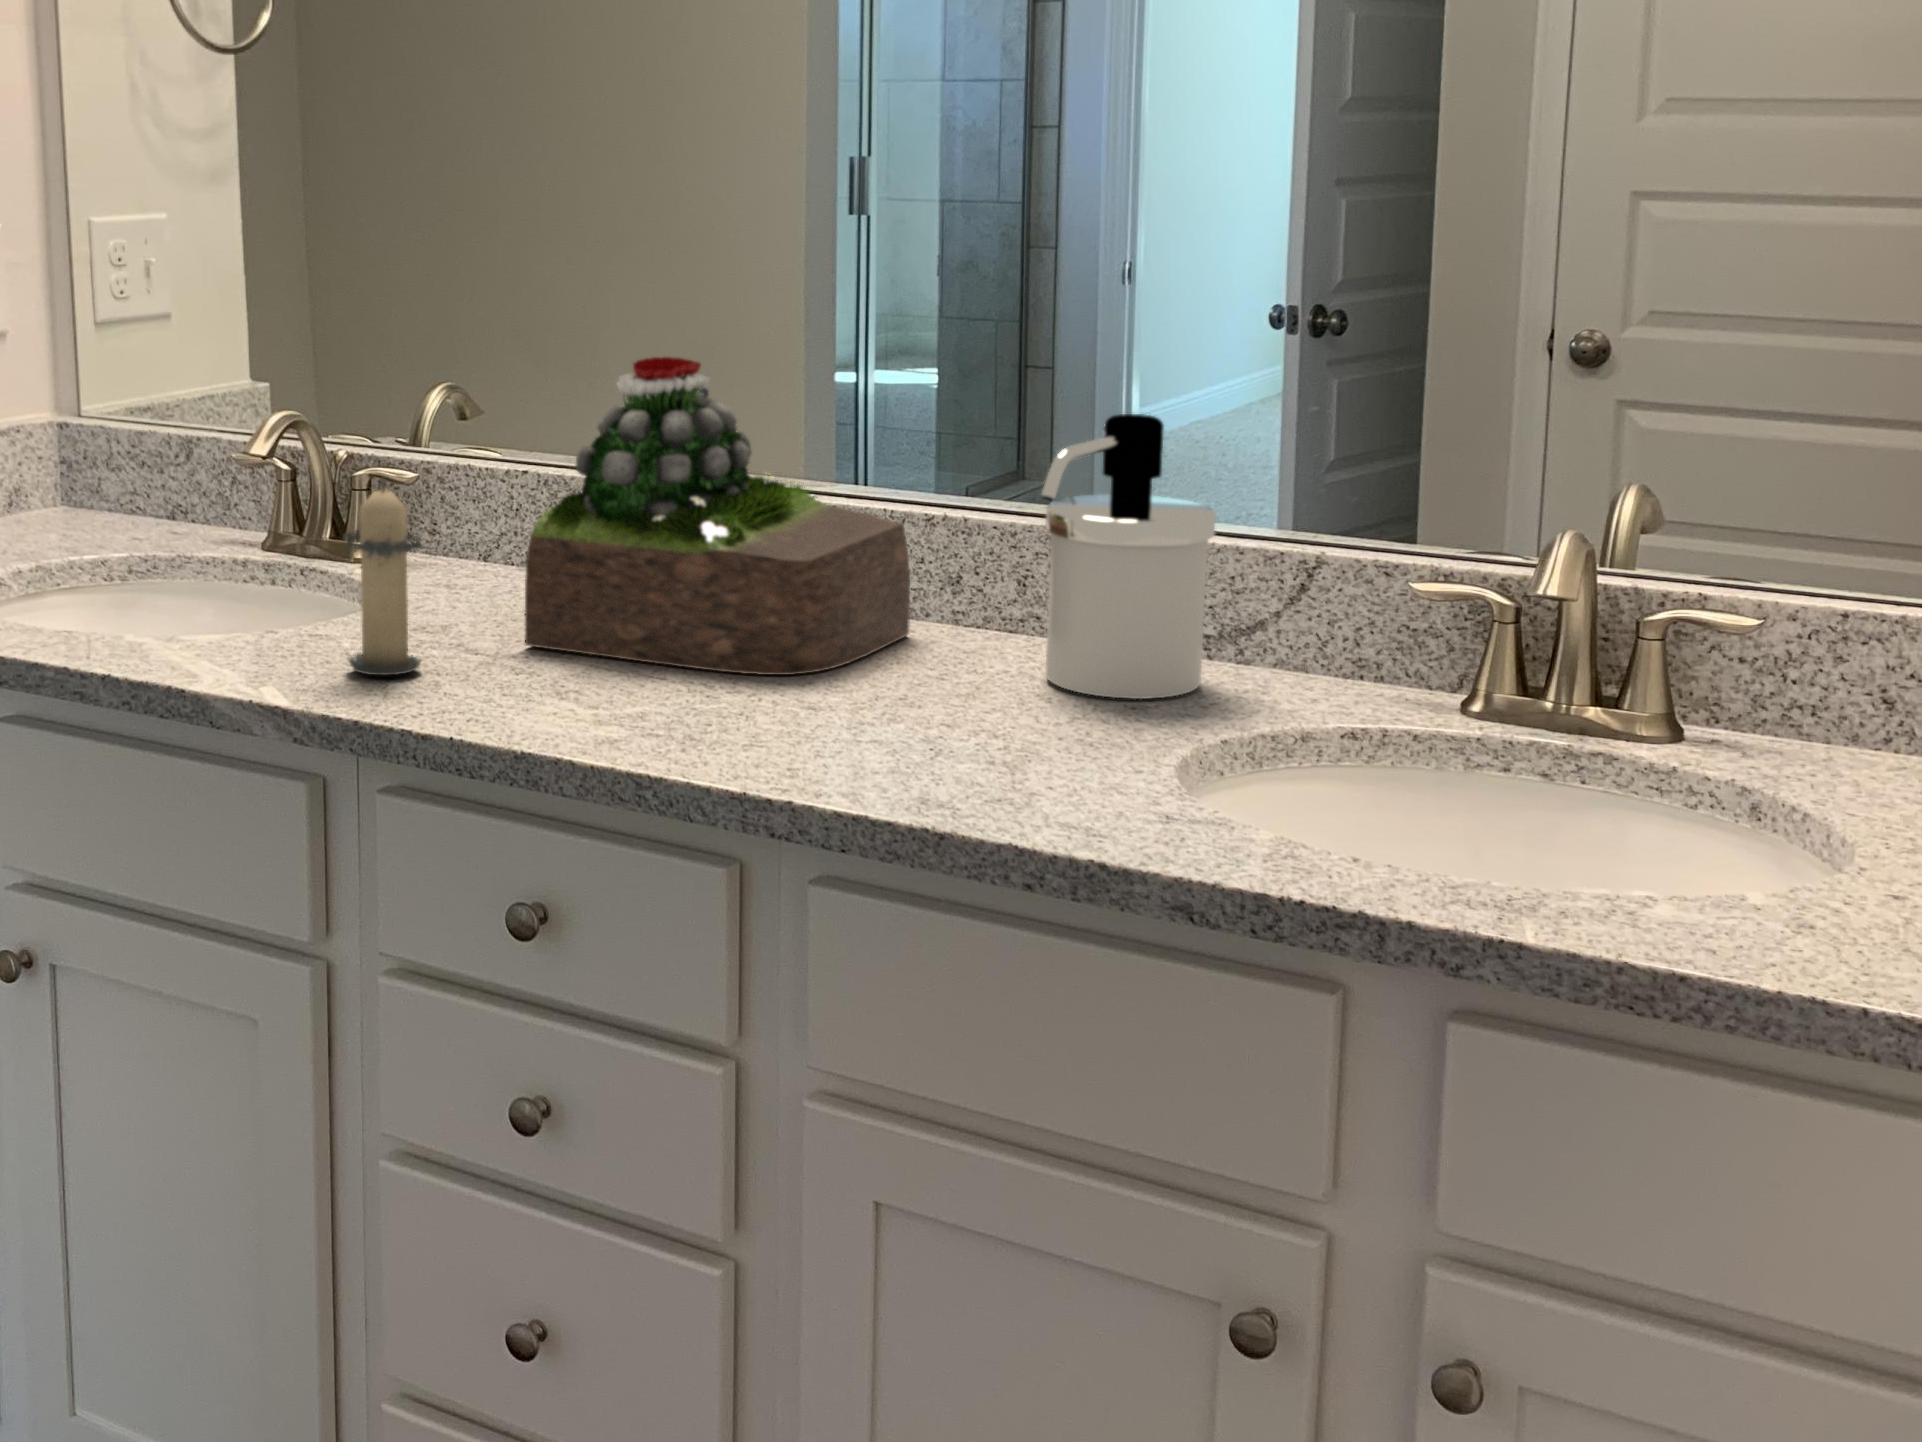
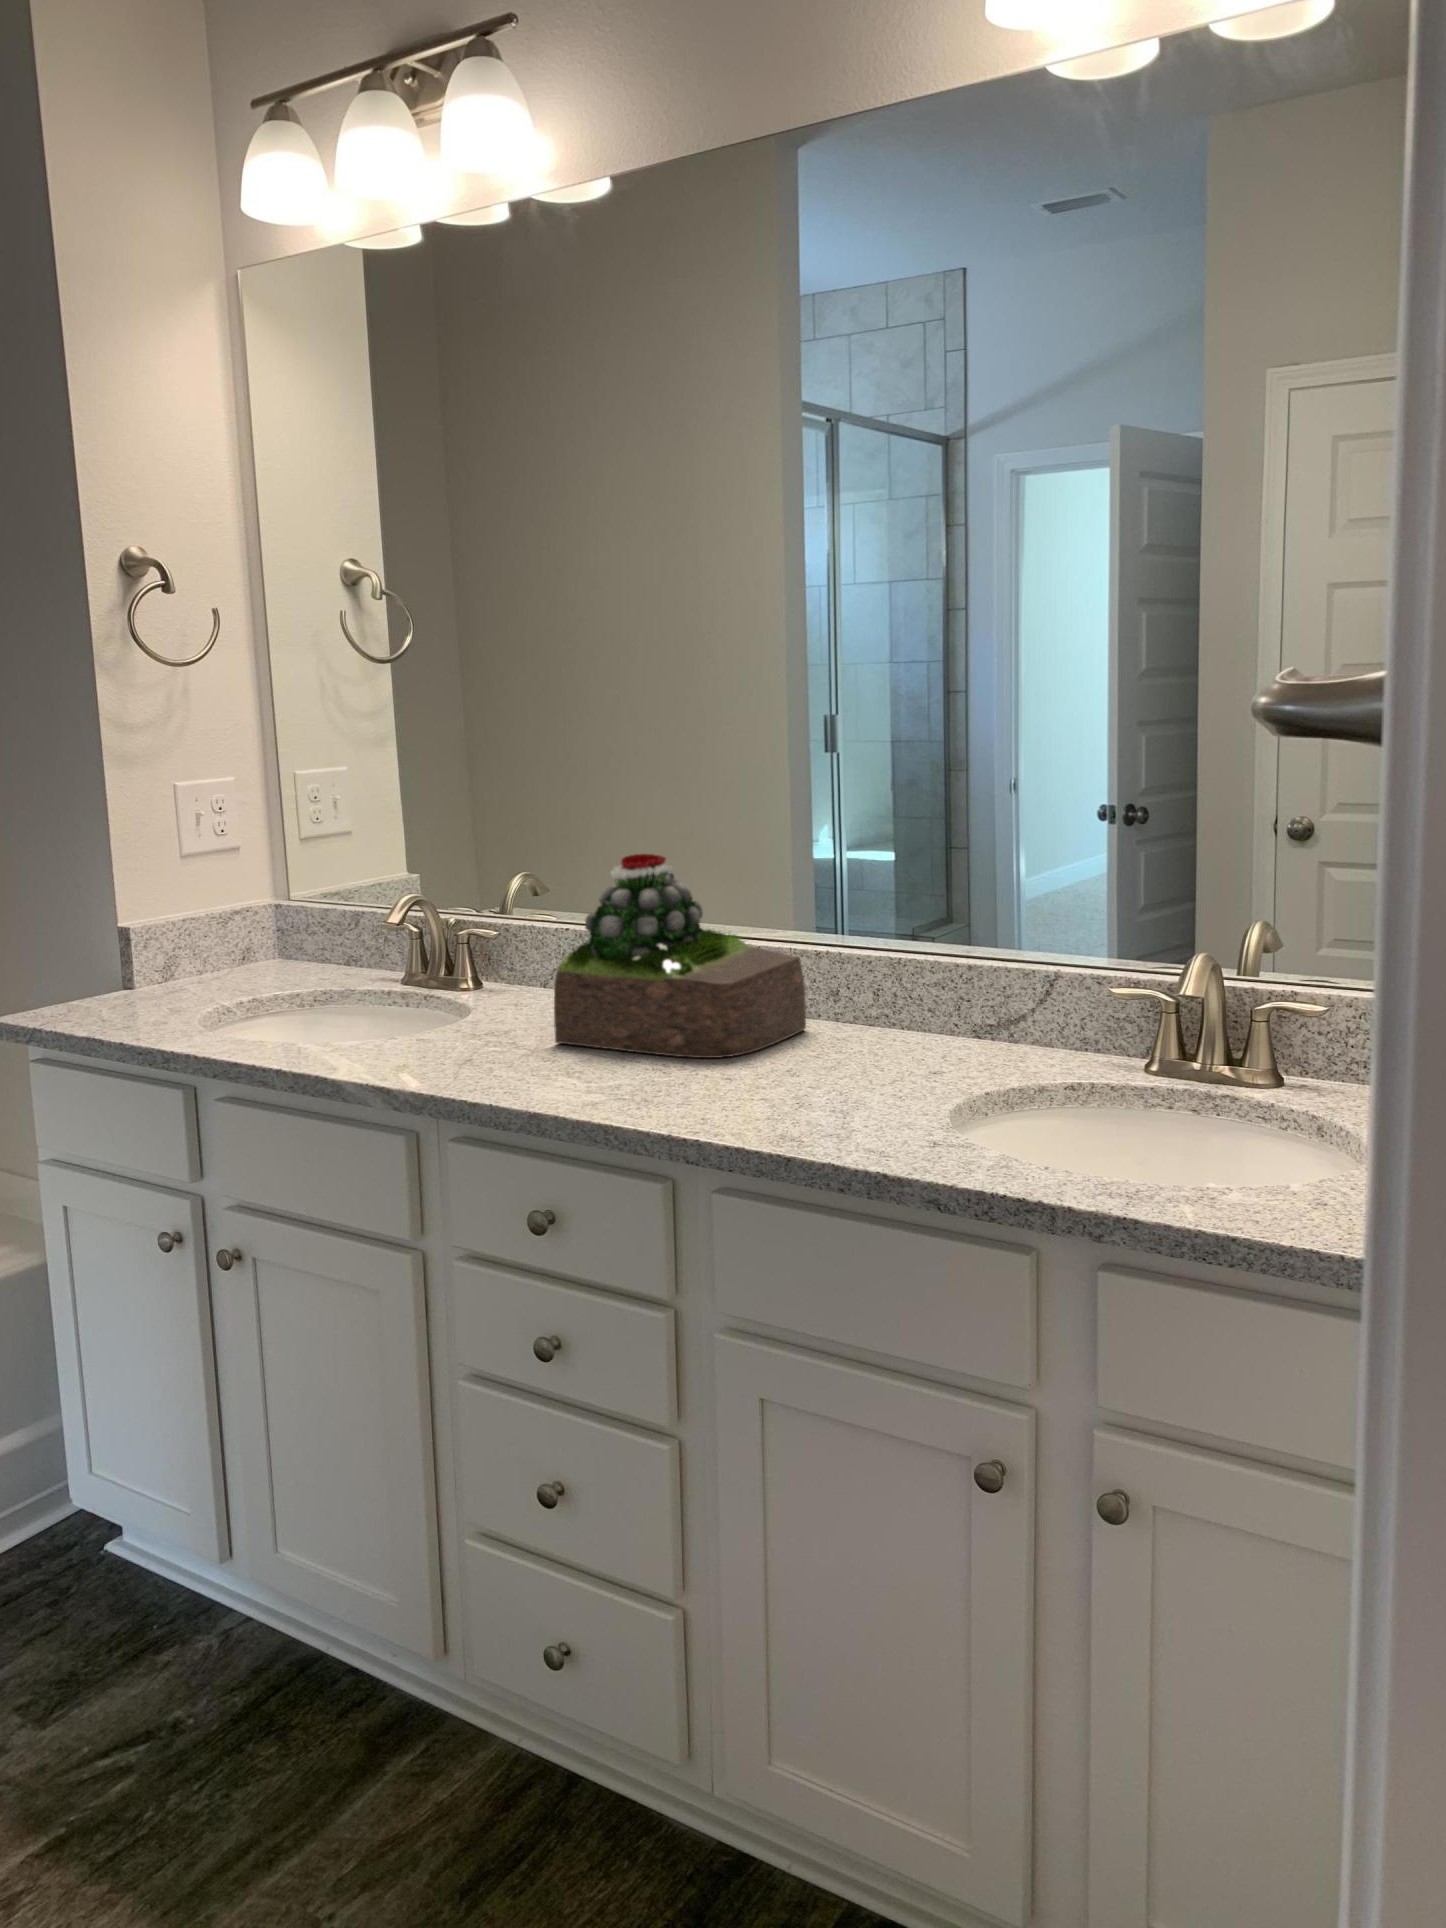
soap dispenser: present [1041,414,1215,699] -> none [869,884,988,1067]
candle: present [342,478,422,675] -> none [425,936,491,1067]

